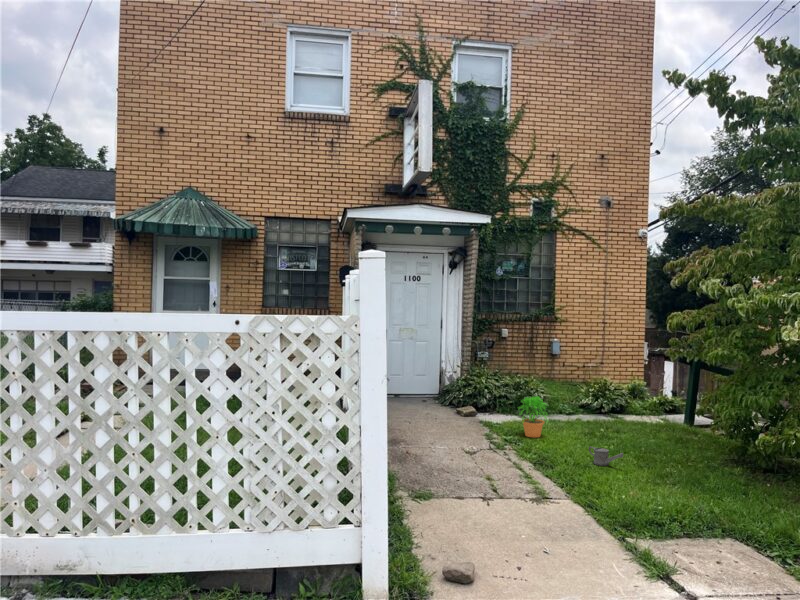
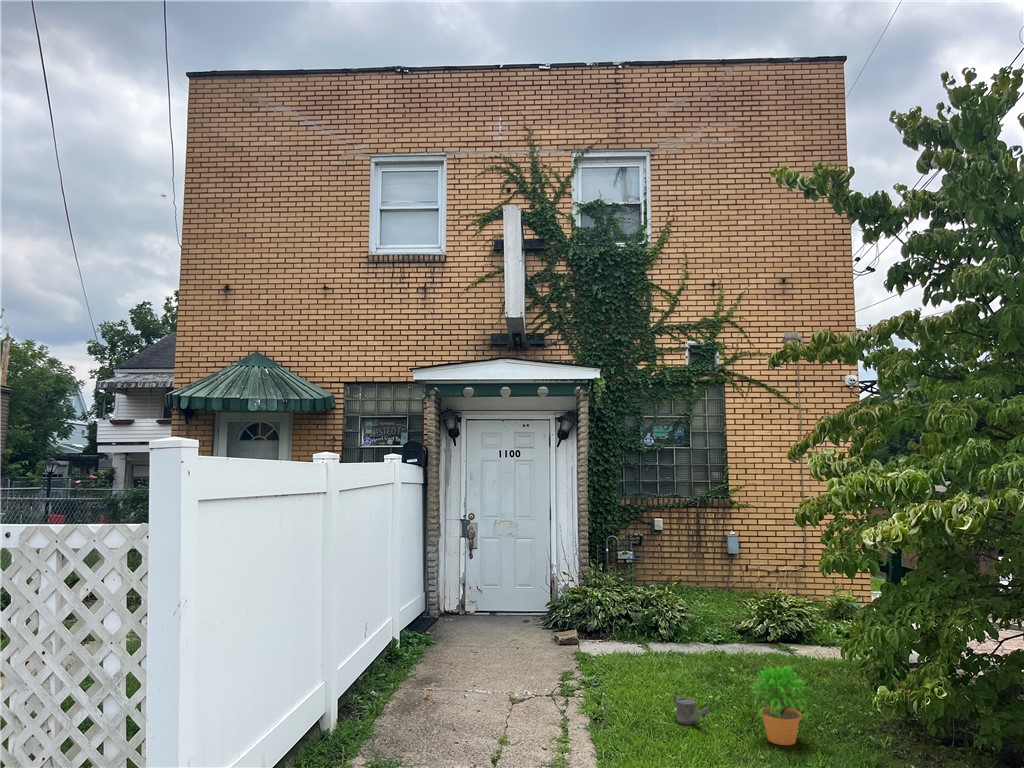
potted plant: present [519,396,547,438] -> present [751,666,807,745]

